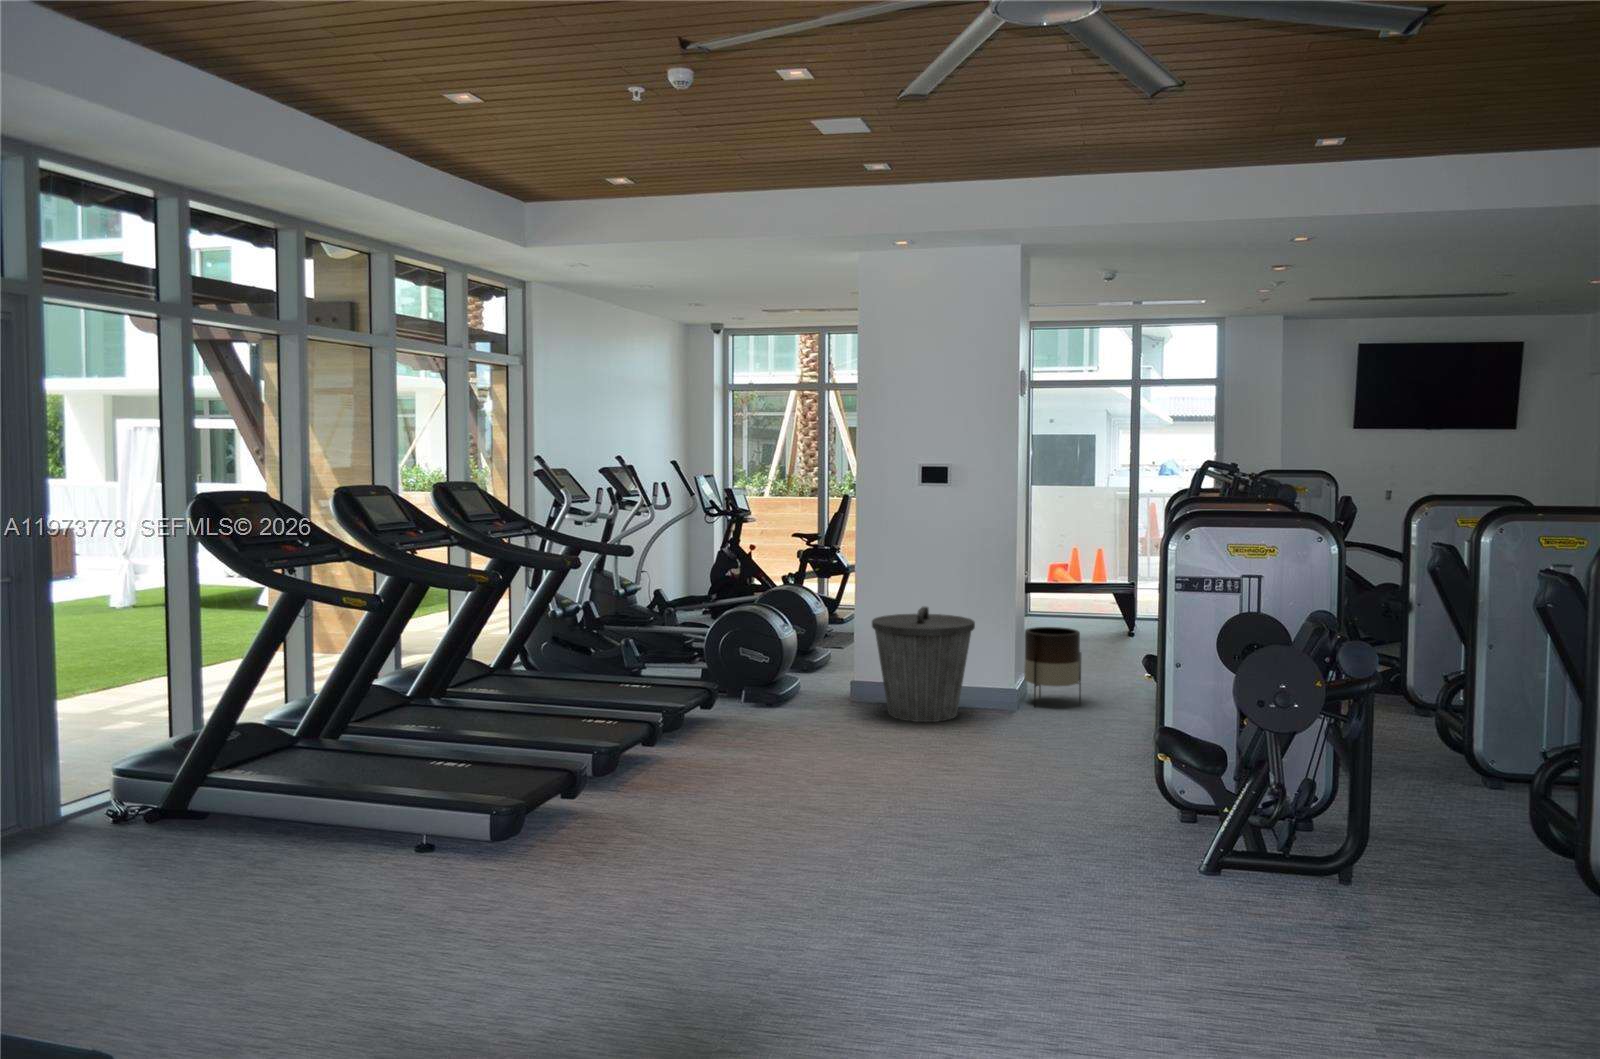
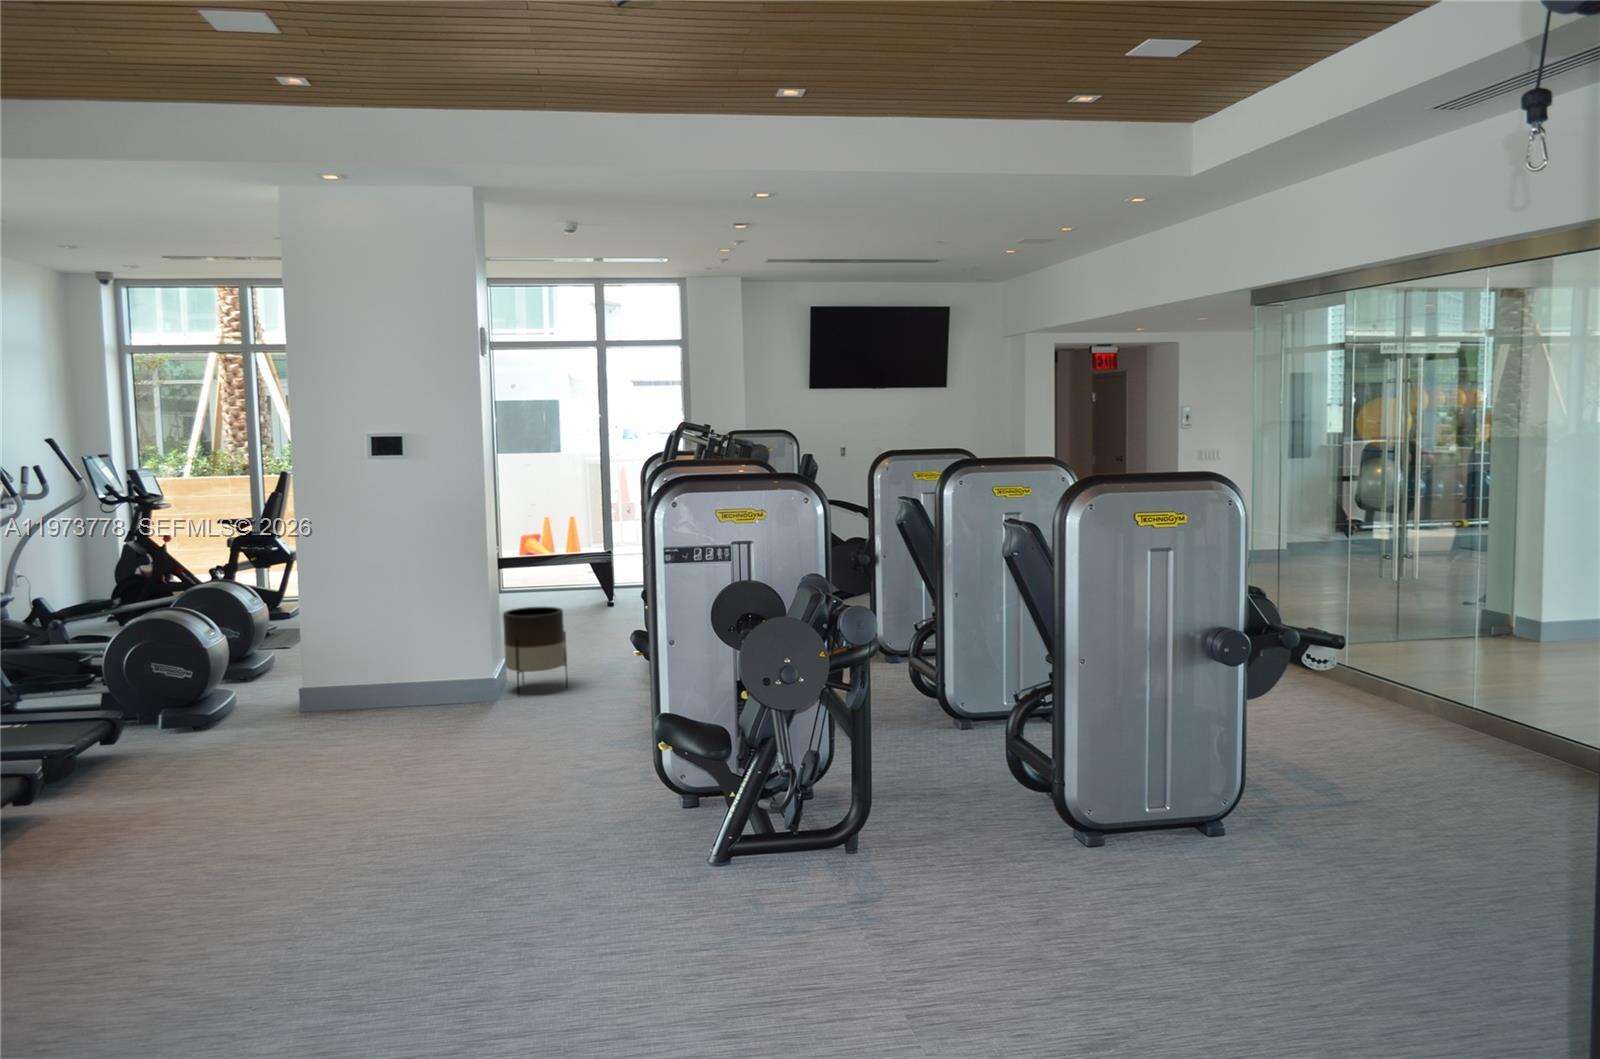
trash can: present [872,607,975,722] -> none [321,597,446,731]

